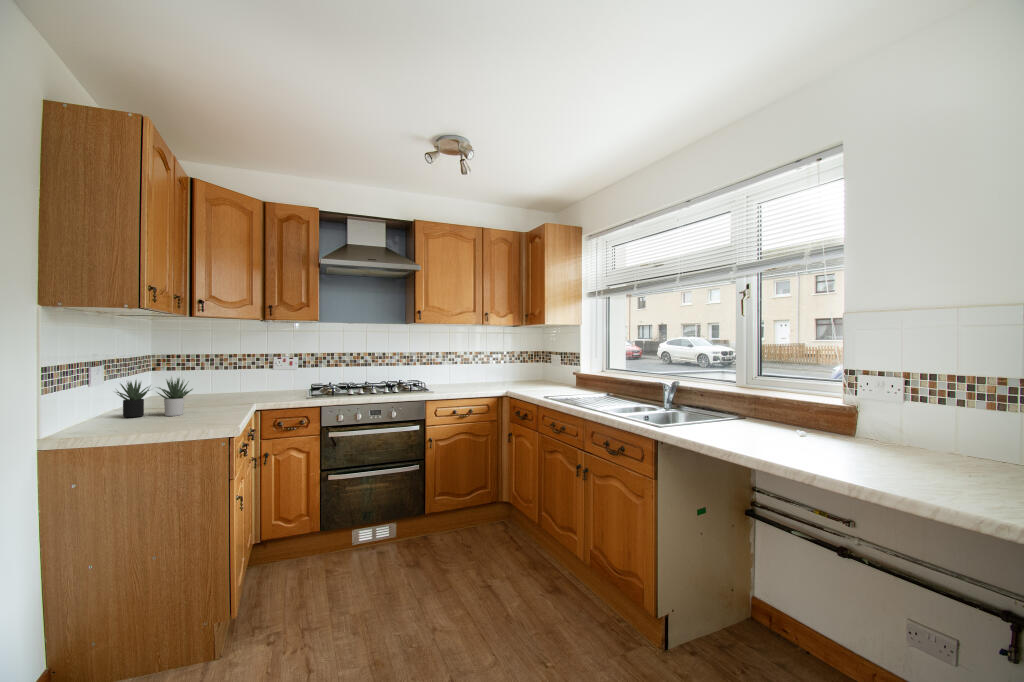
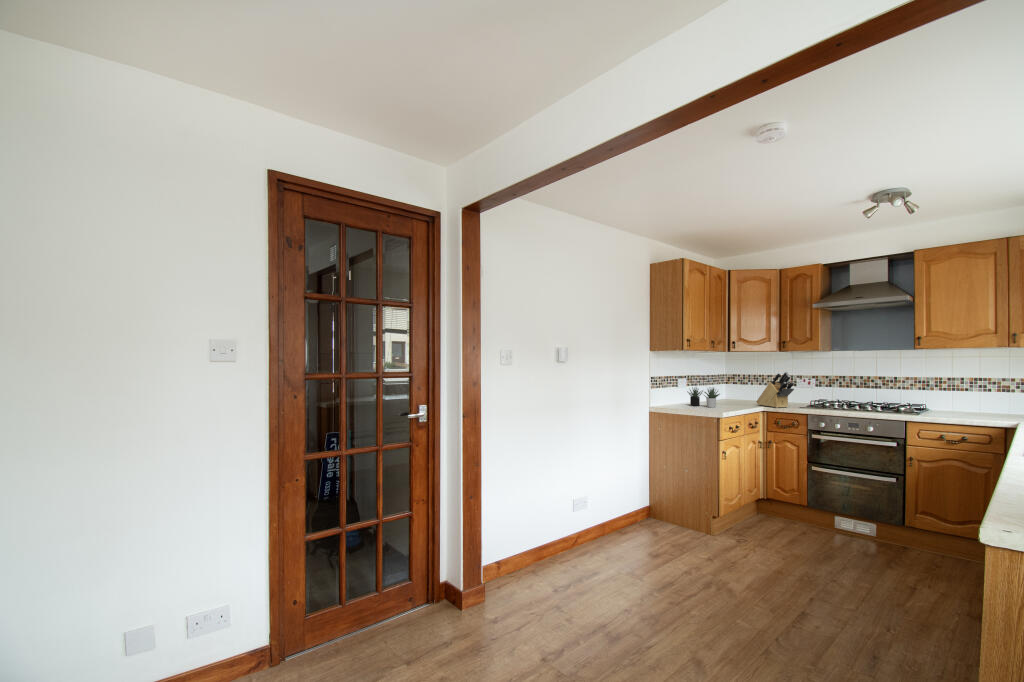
knife block: none [241,347,307,402] -> present [756,371,794,408]

